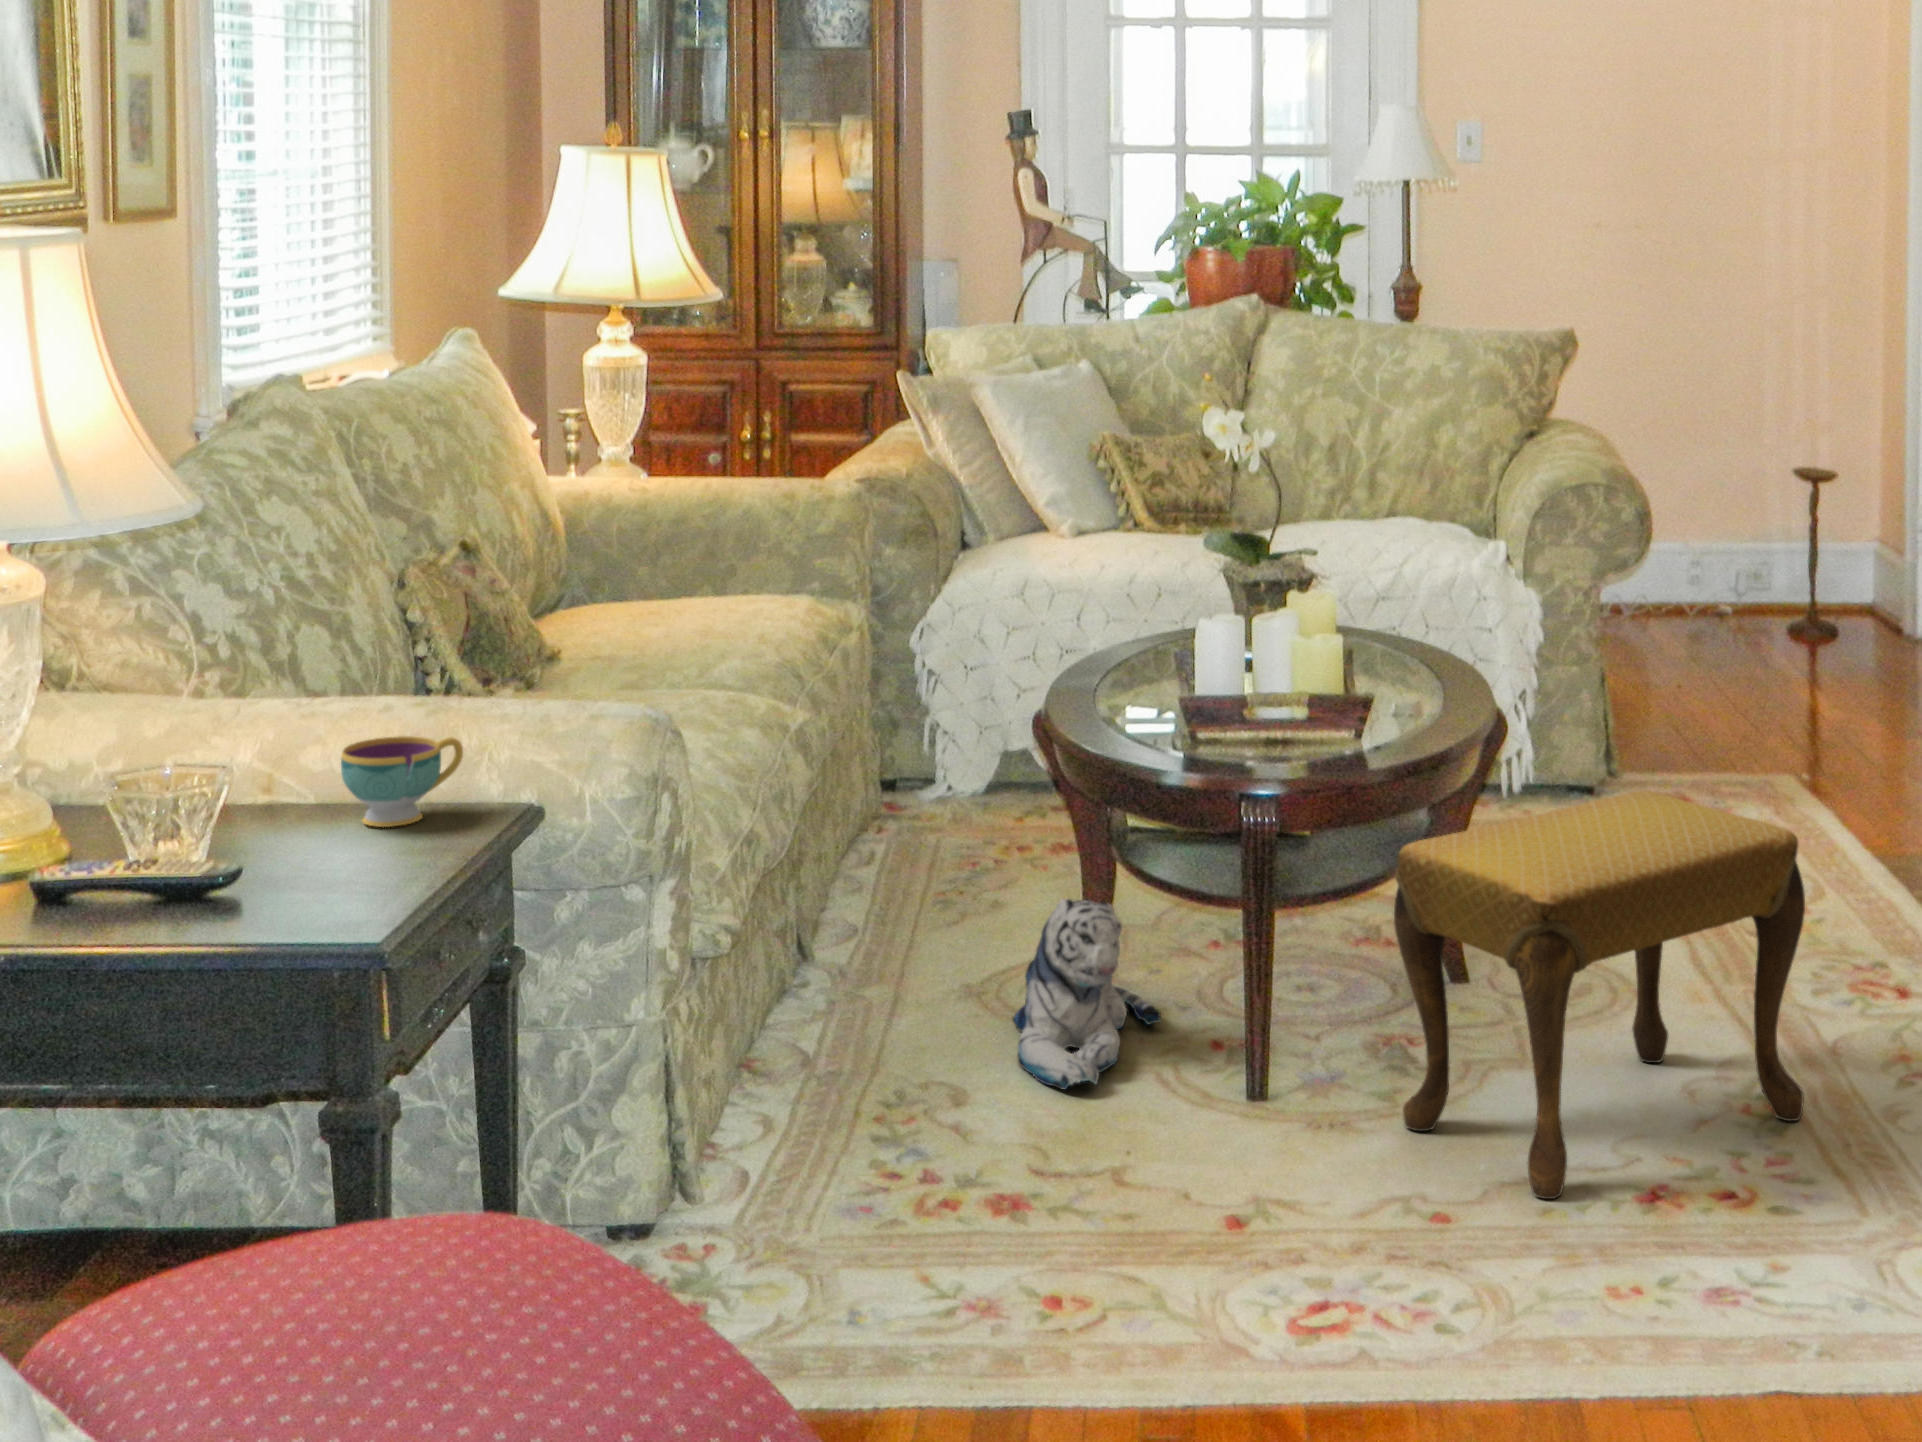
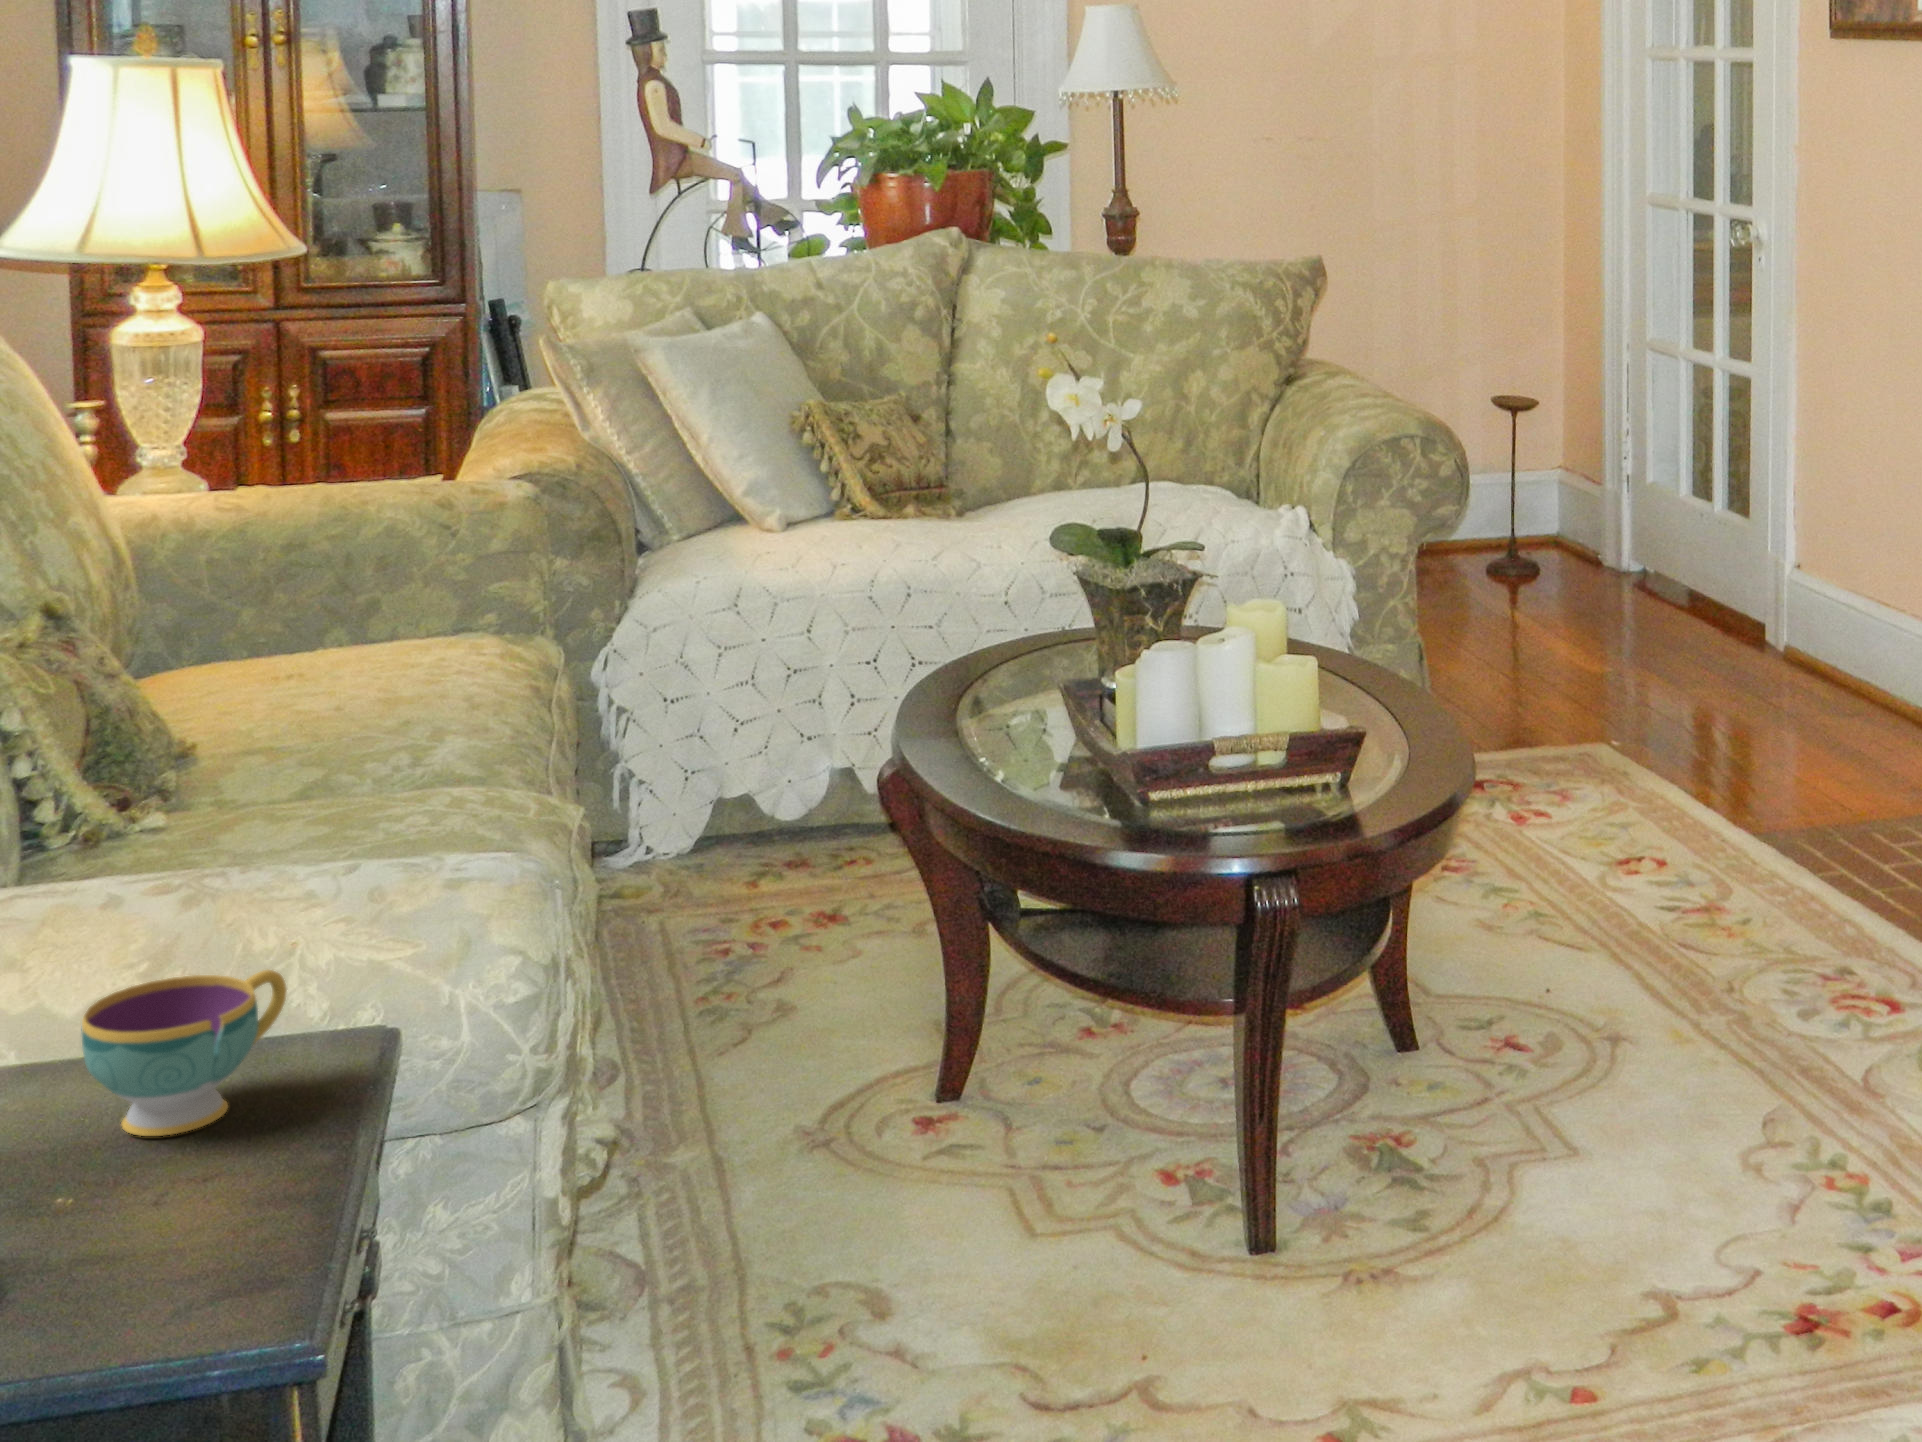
footstool: present [1394,790,1805,1199] -> none [1448,801,1880,1321]
plush toy: present [1012,899,1161,1089] -> none [897,1010,1092,1267]

